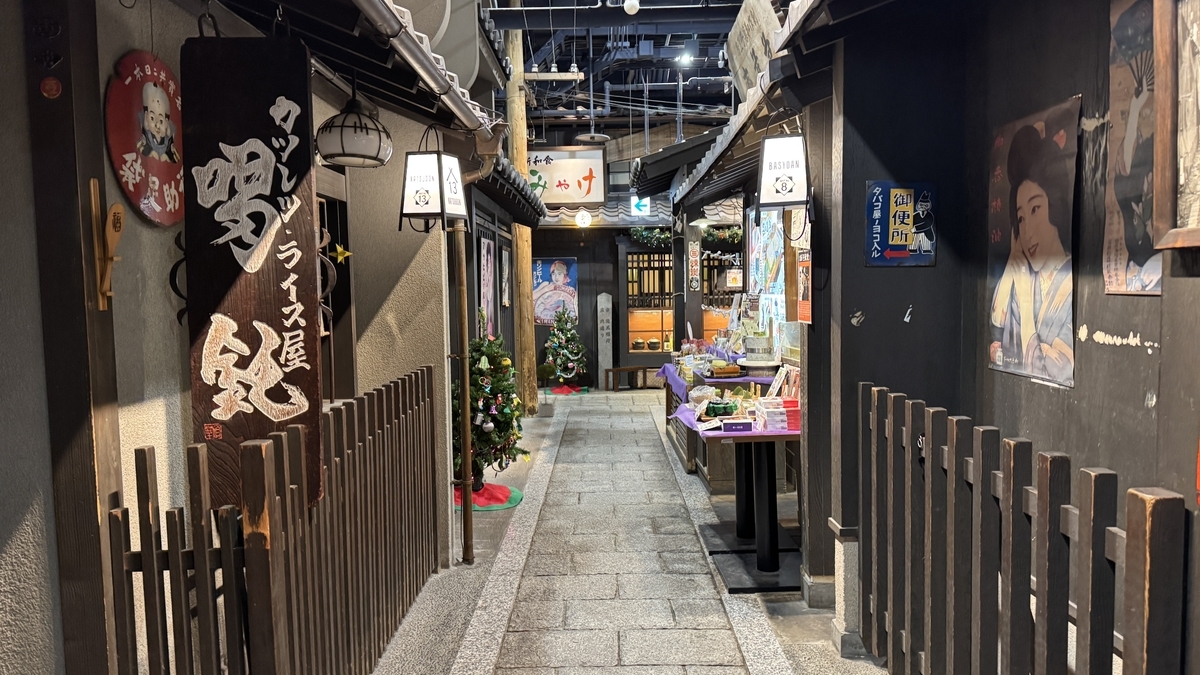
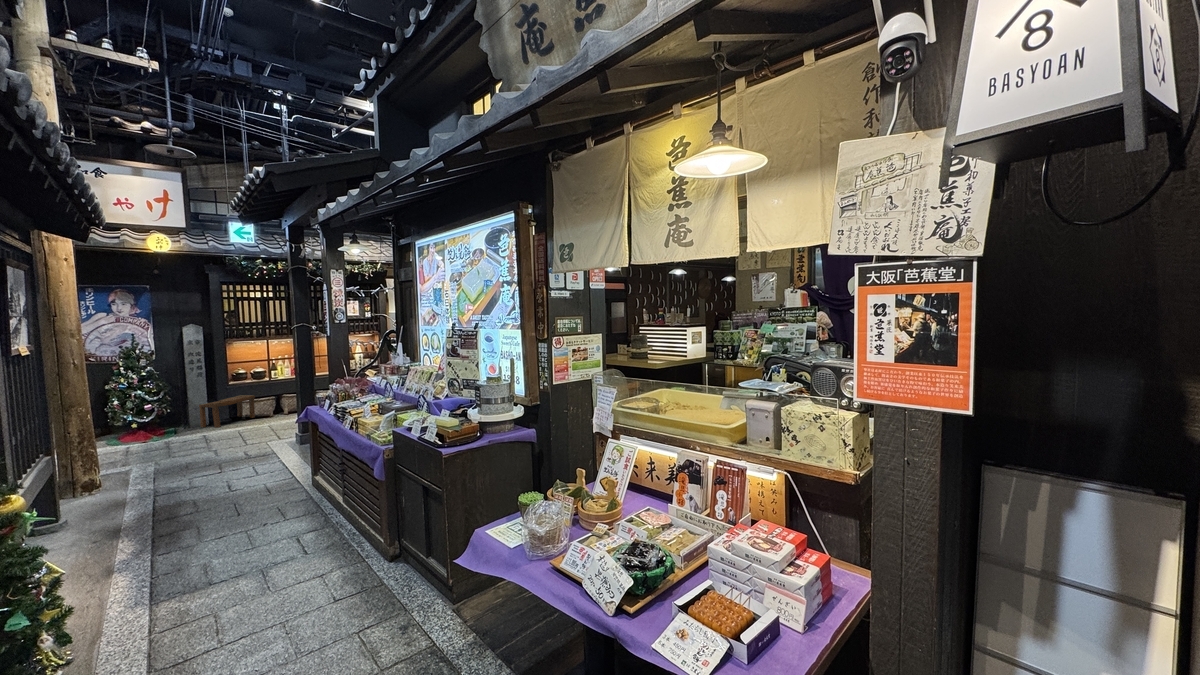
potted tree: present [536,363,557,417] -> none [92,422,132,492]

